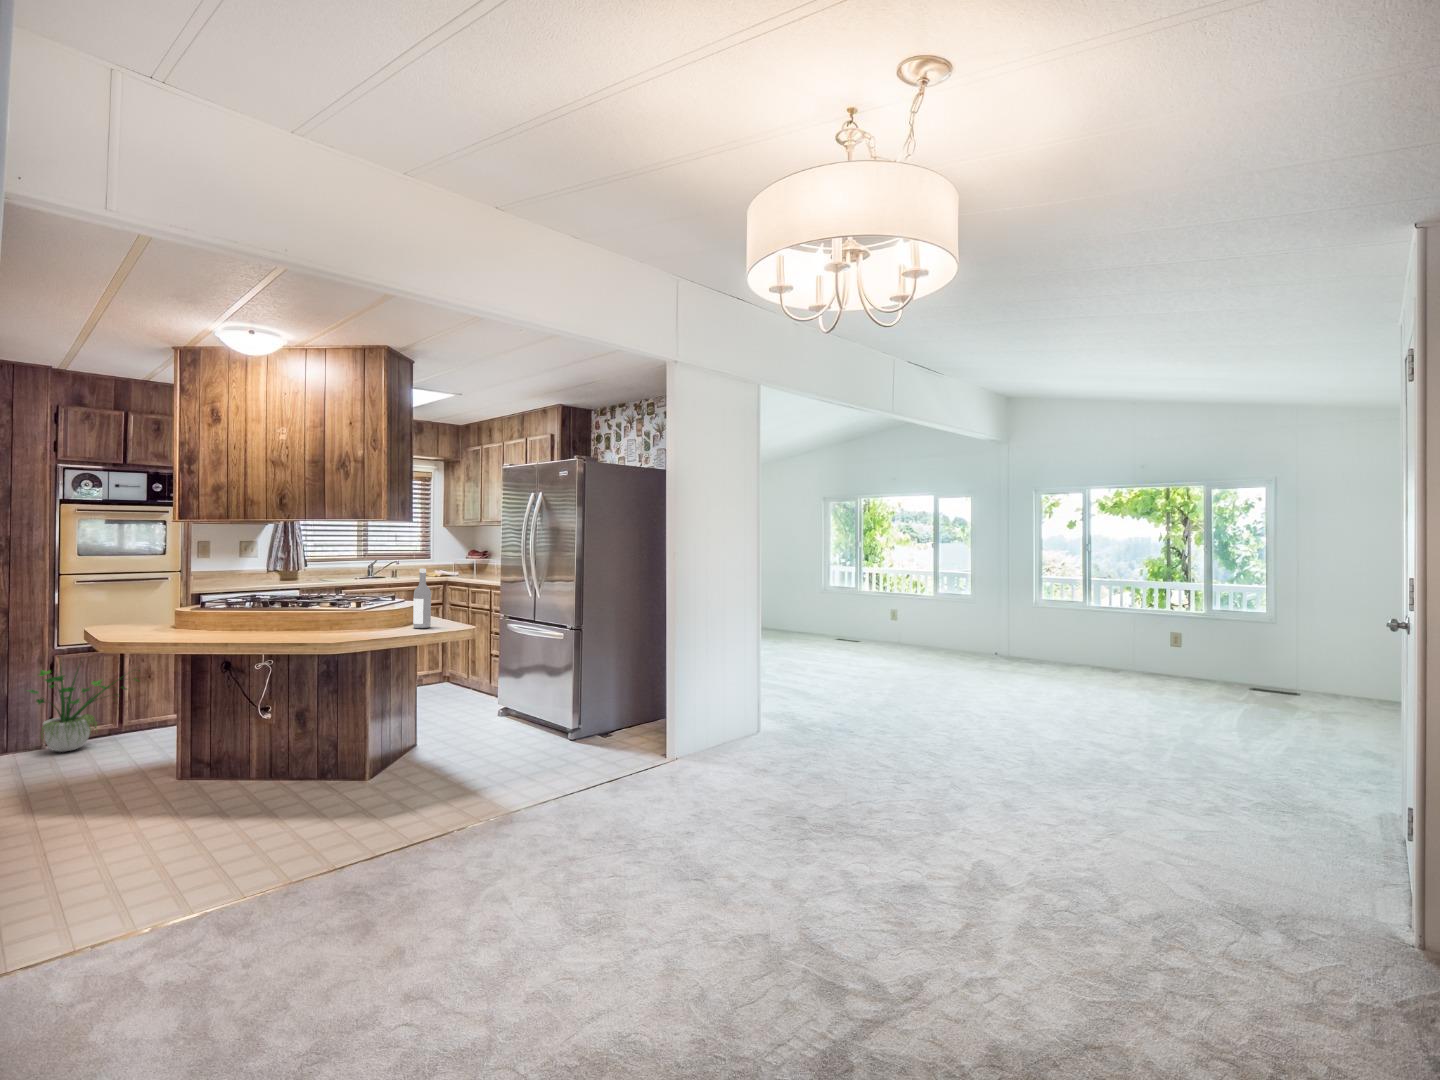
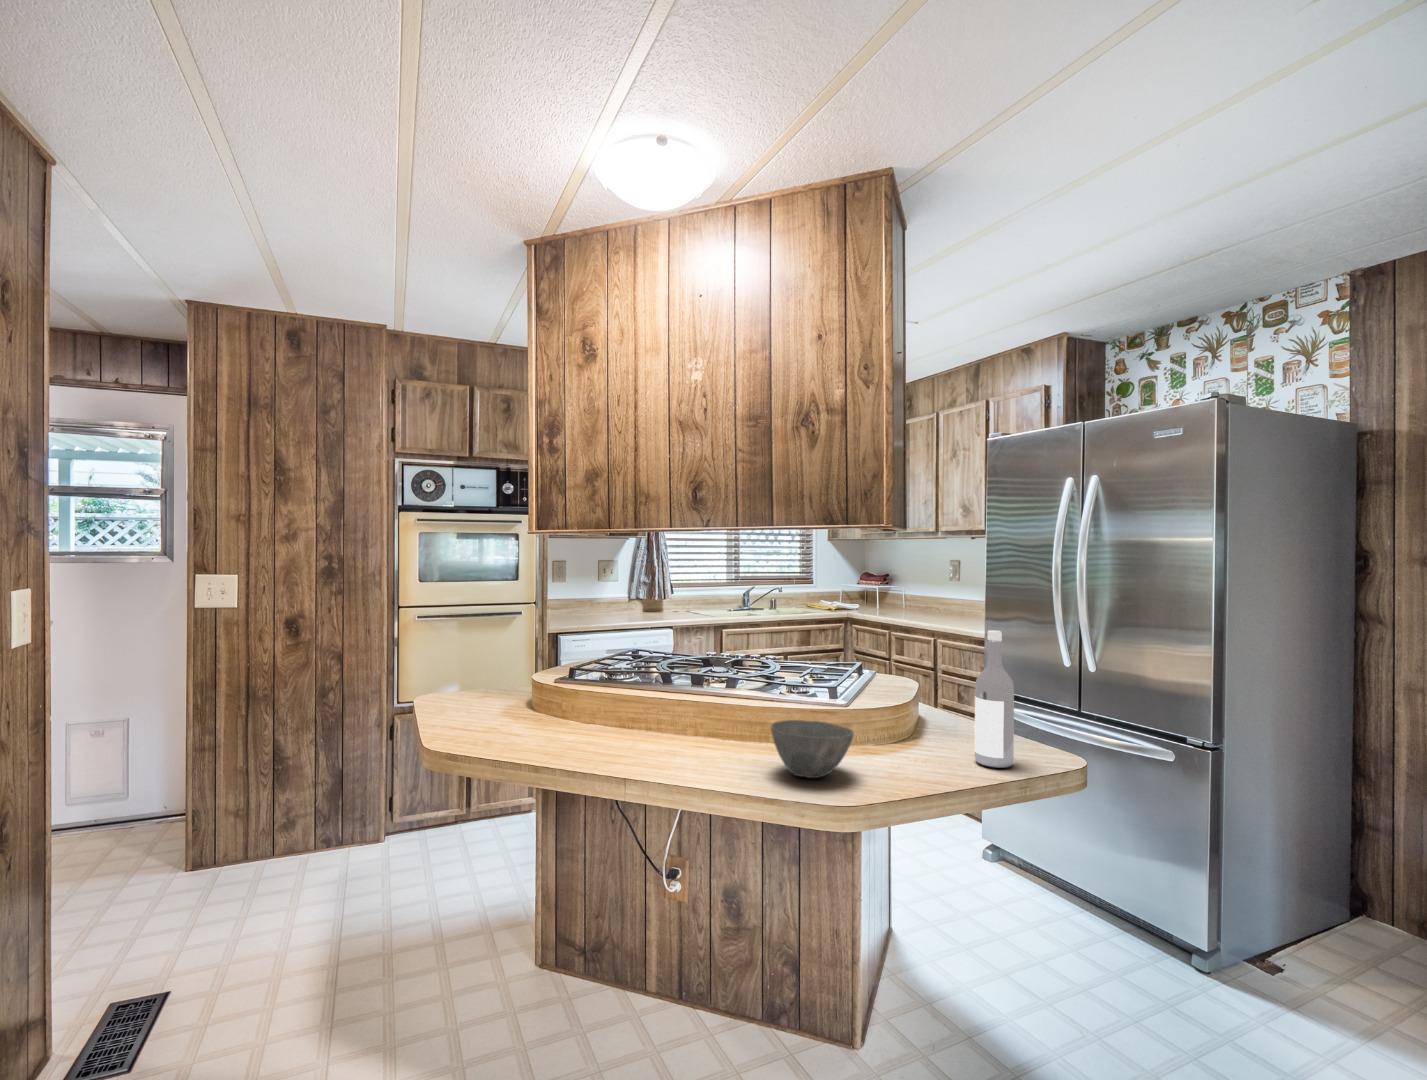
bowl: none [305,611,347,633] -> present [771,720,854,778]
potted plant: present [29,669,138,752] -> none [349,710,495,859]

